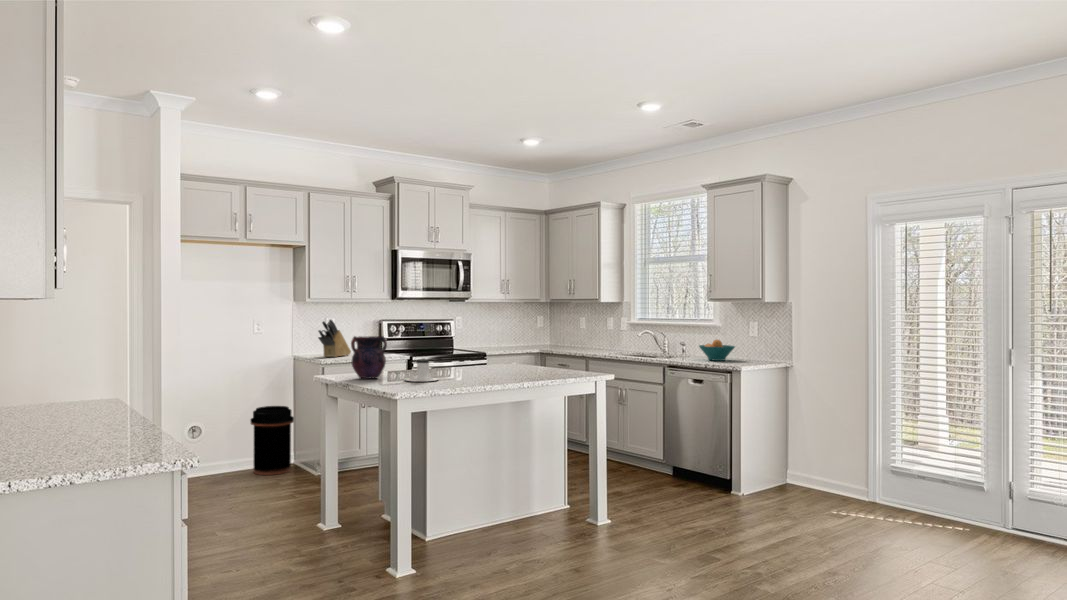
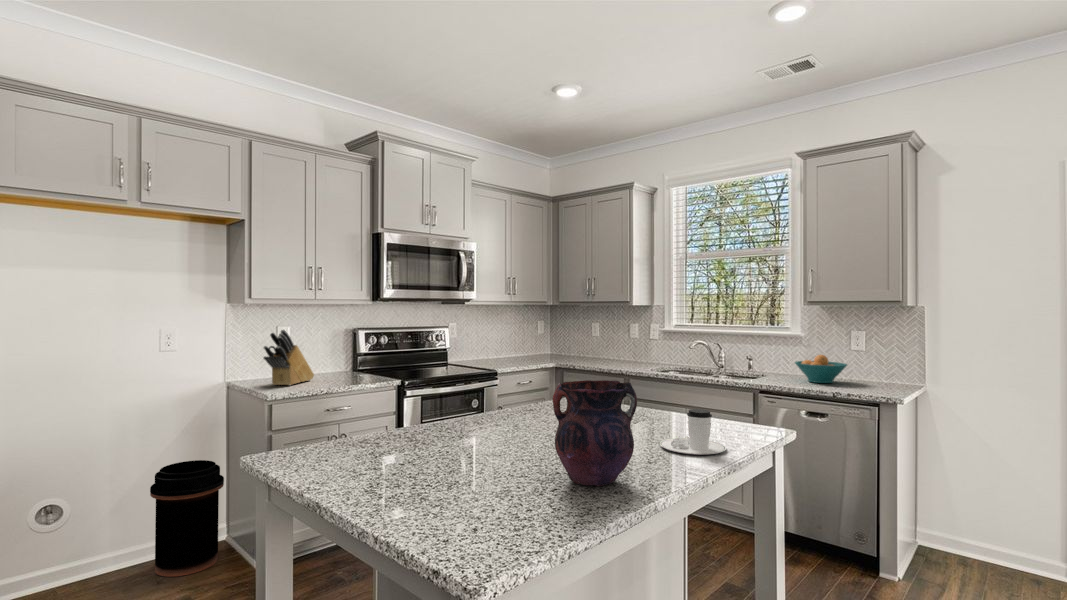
vase: present [351,336,387,379] -> present [553,380,637,486]
coffee cup: present [405,360,439,382] -> present [660,409,726,455]

